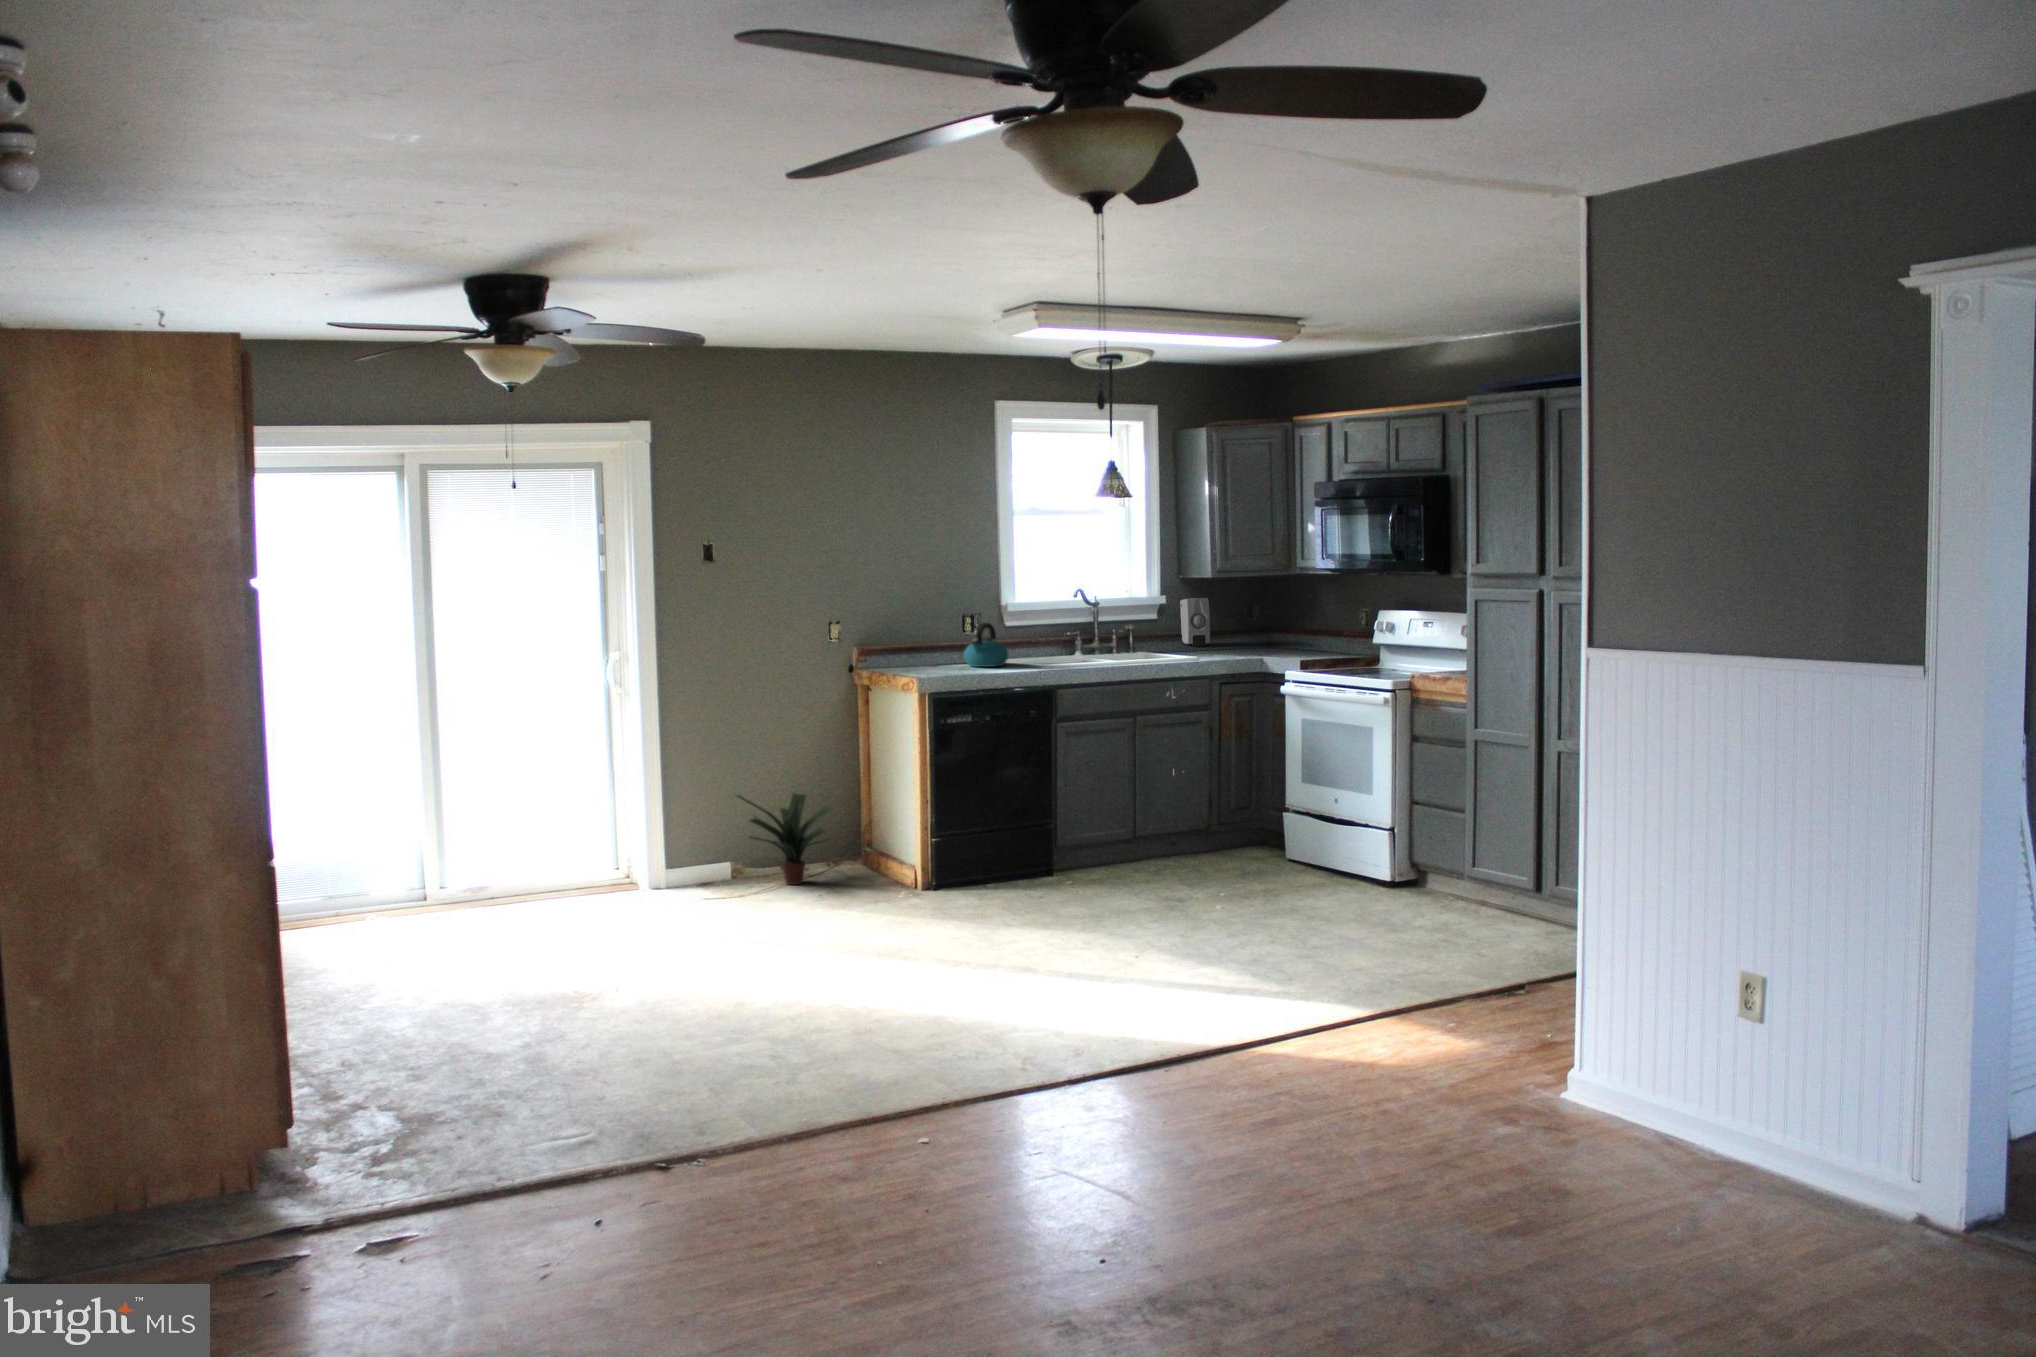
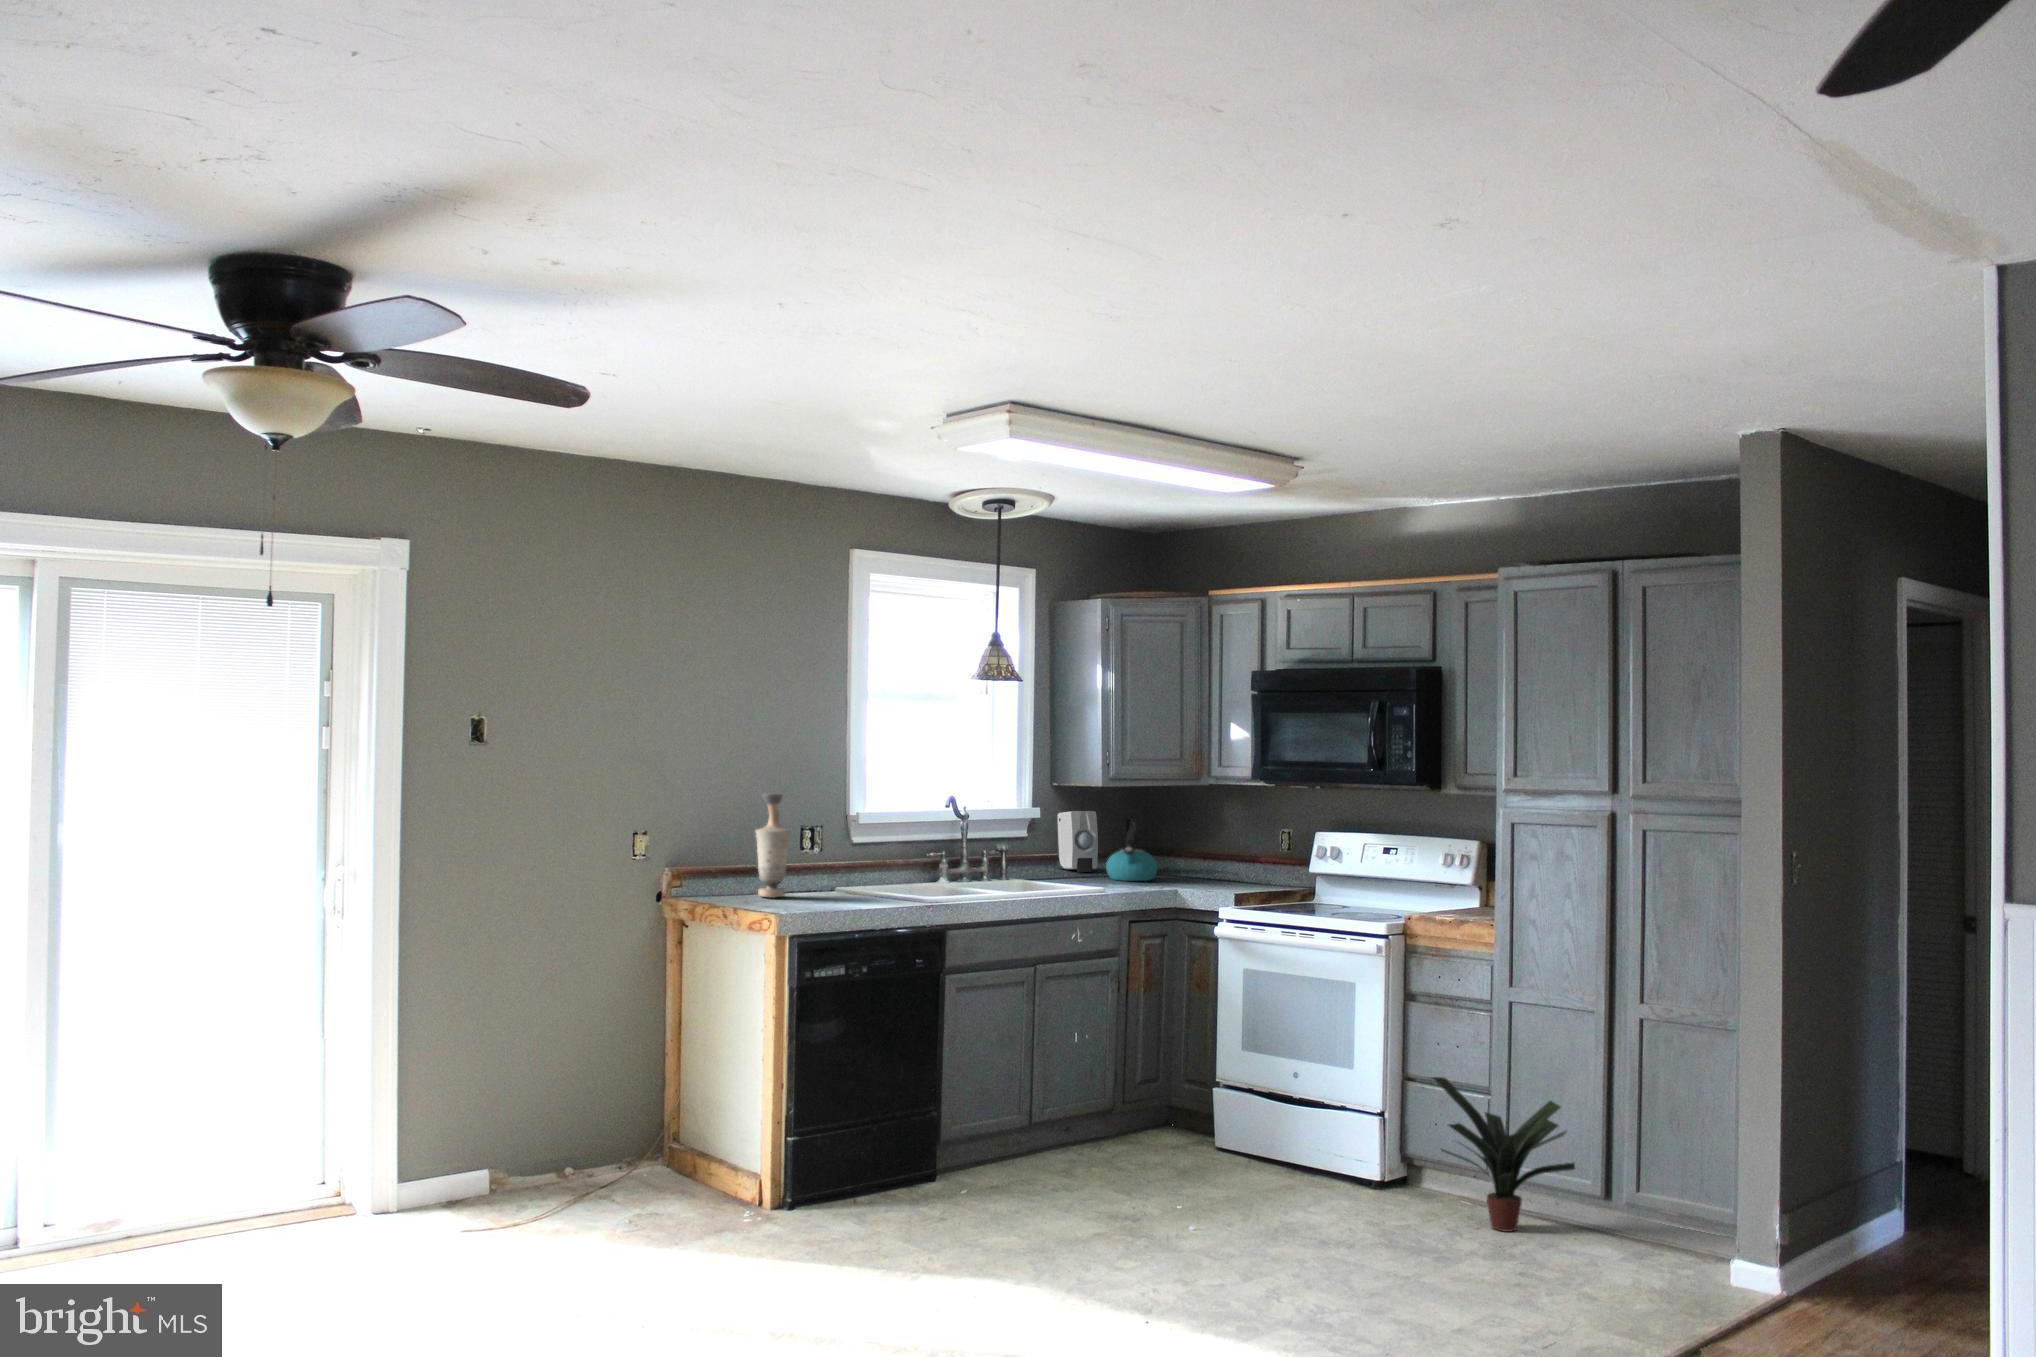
vase: none [911,593,937,669] -> present [756,794,791,898]
kettle: present [964,623,1008,667] -> present [1106,830,1158,881]
potted plant: present [737,794,831,885] -> present [1433,1077,1575,1232]

